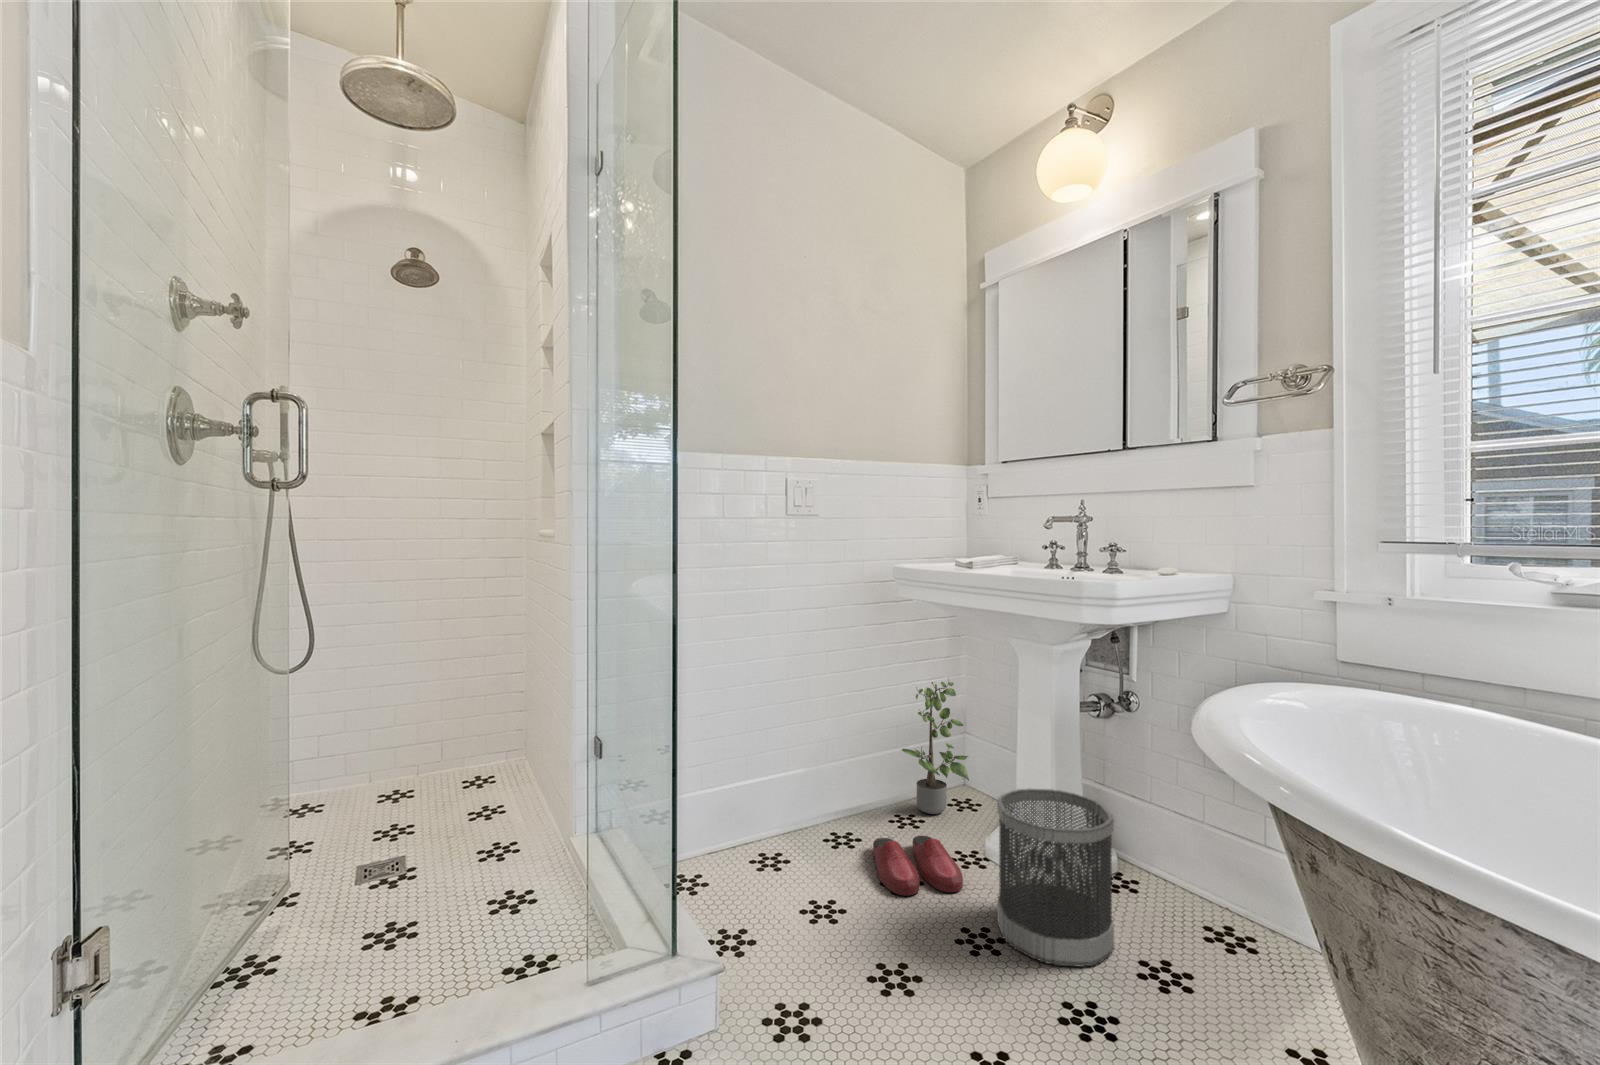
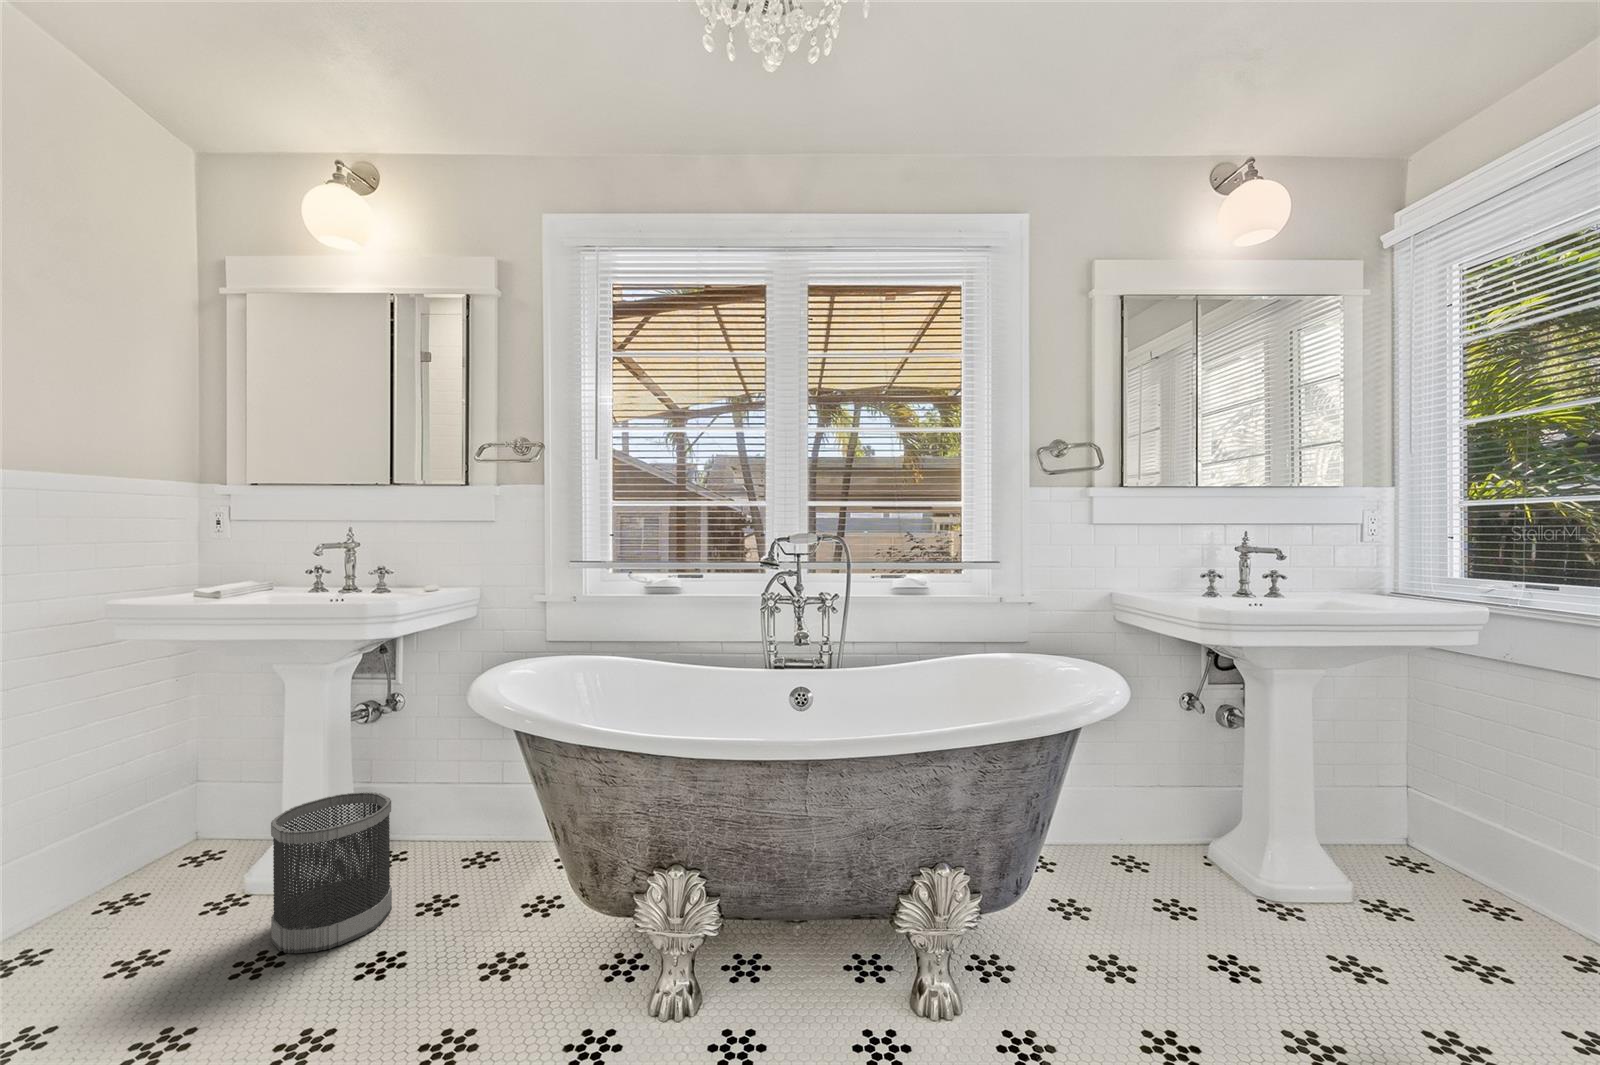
potted plant: present [902,682,969,814] -> none [111,721,215,882]
slippers: present [873,836,963,896] -> none [77,898,222,976]

